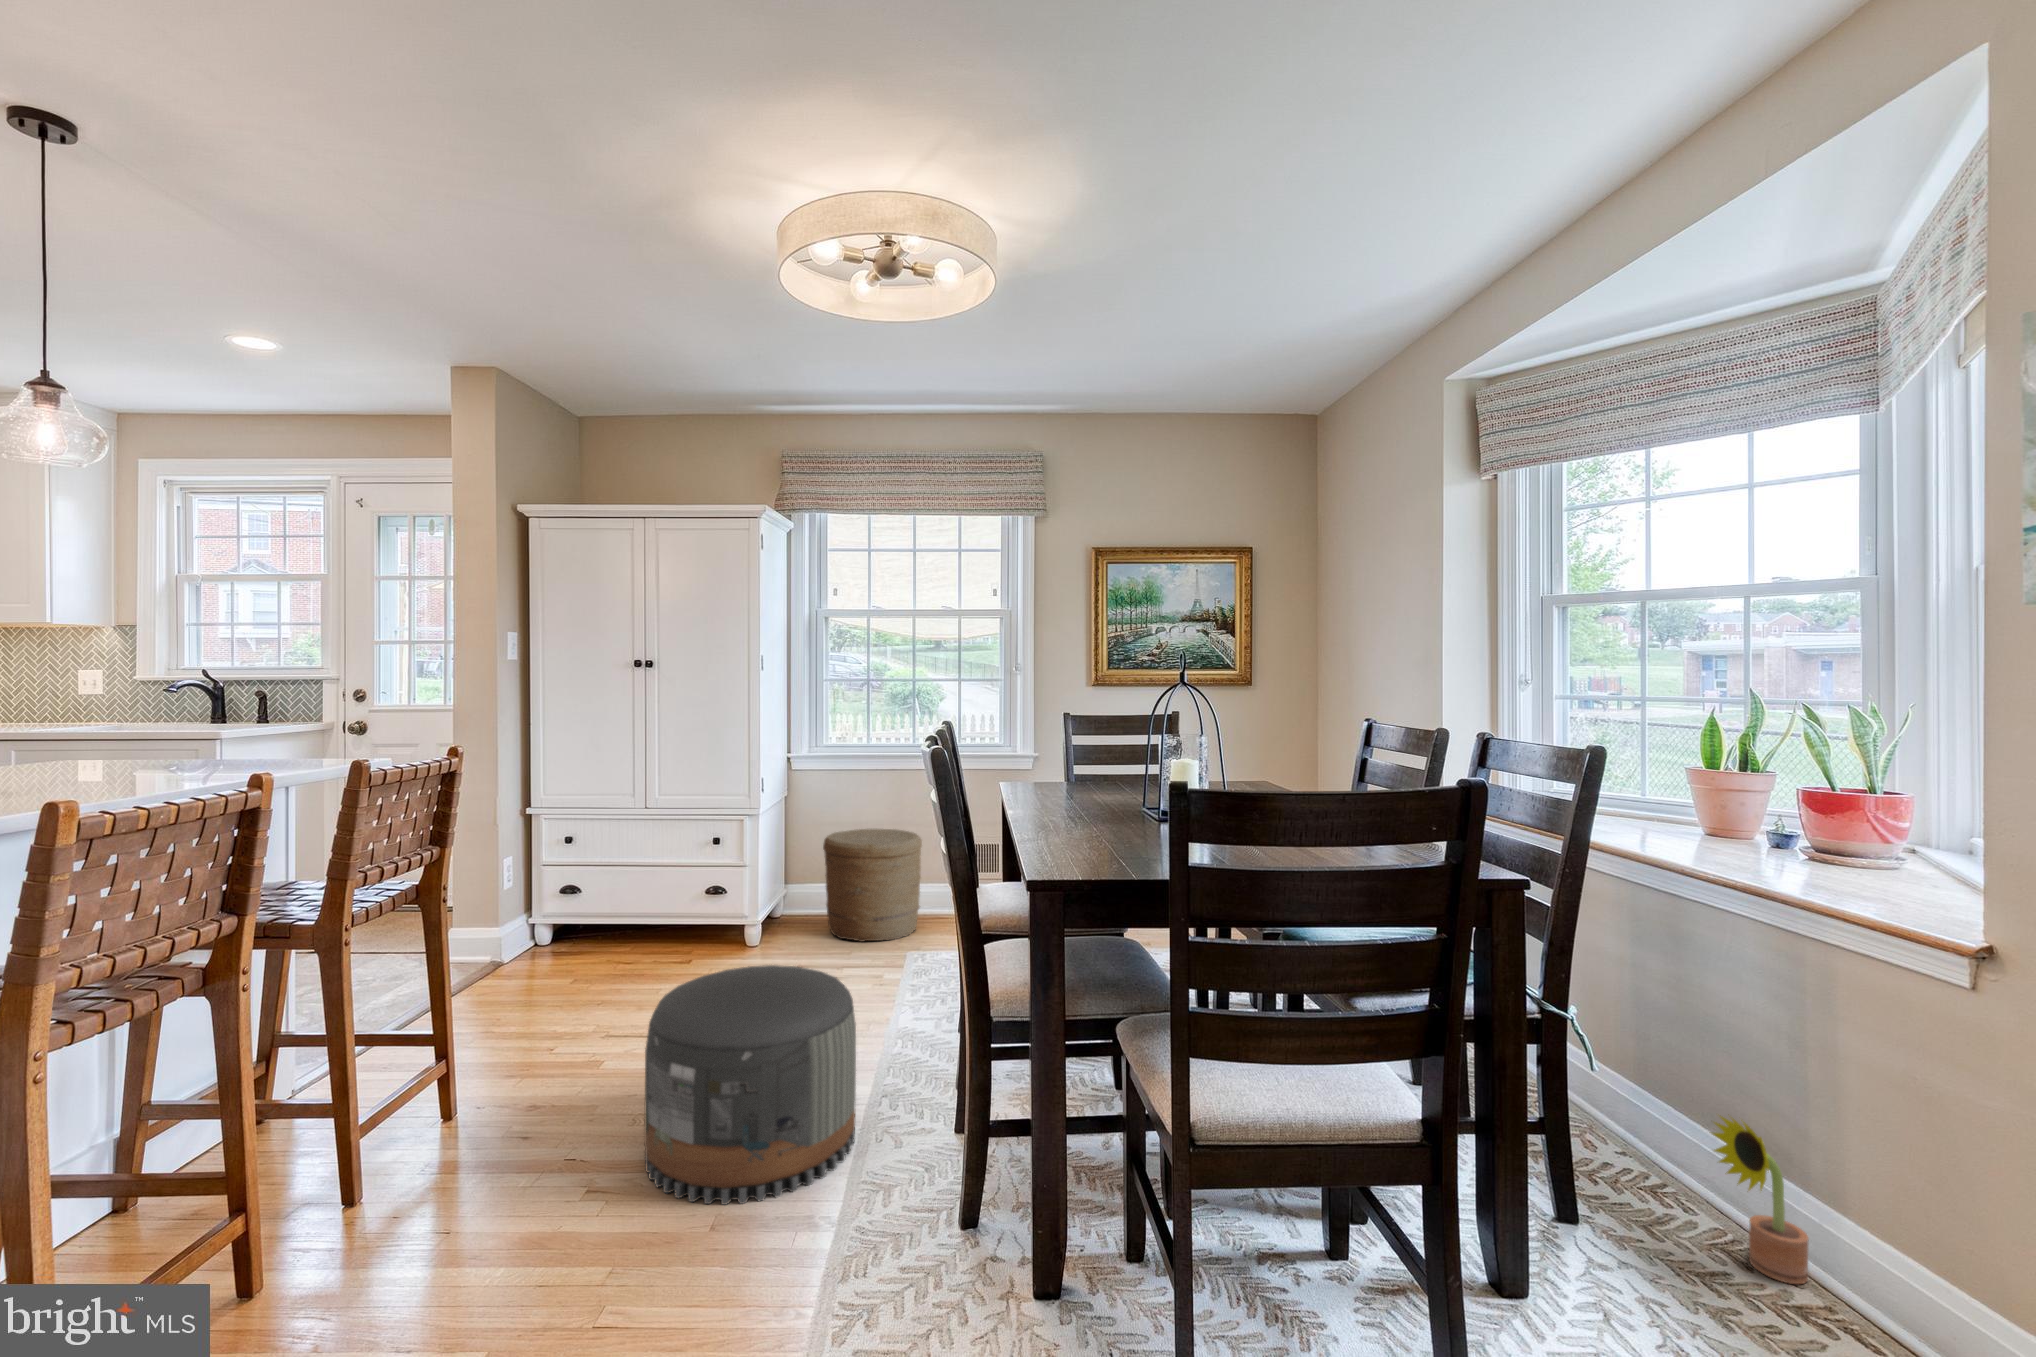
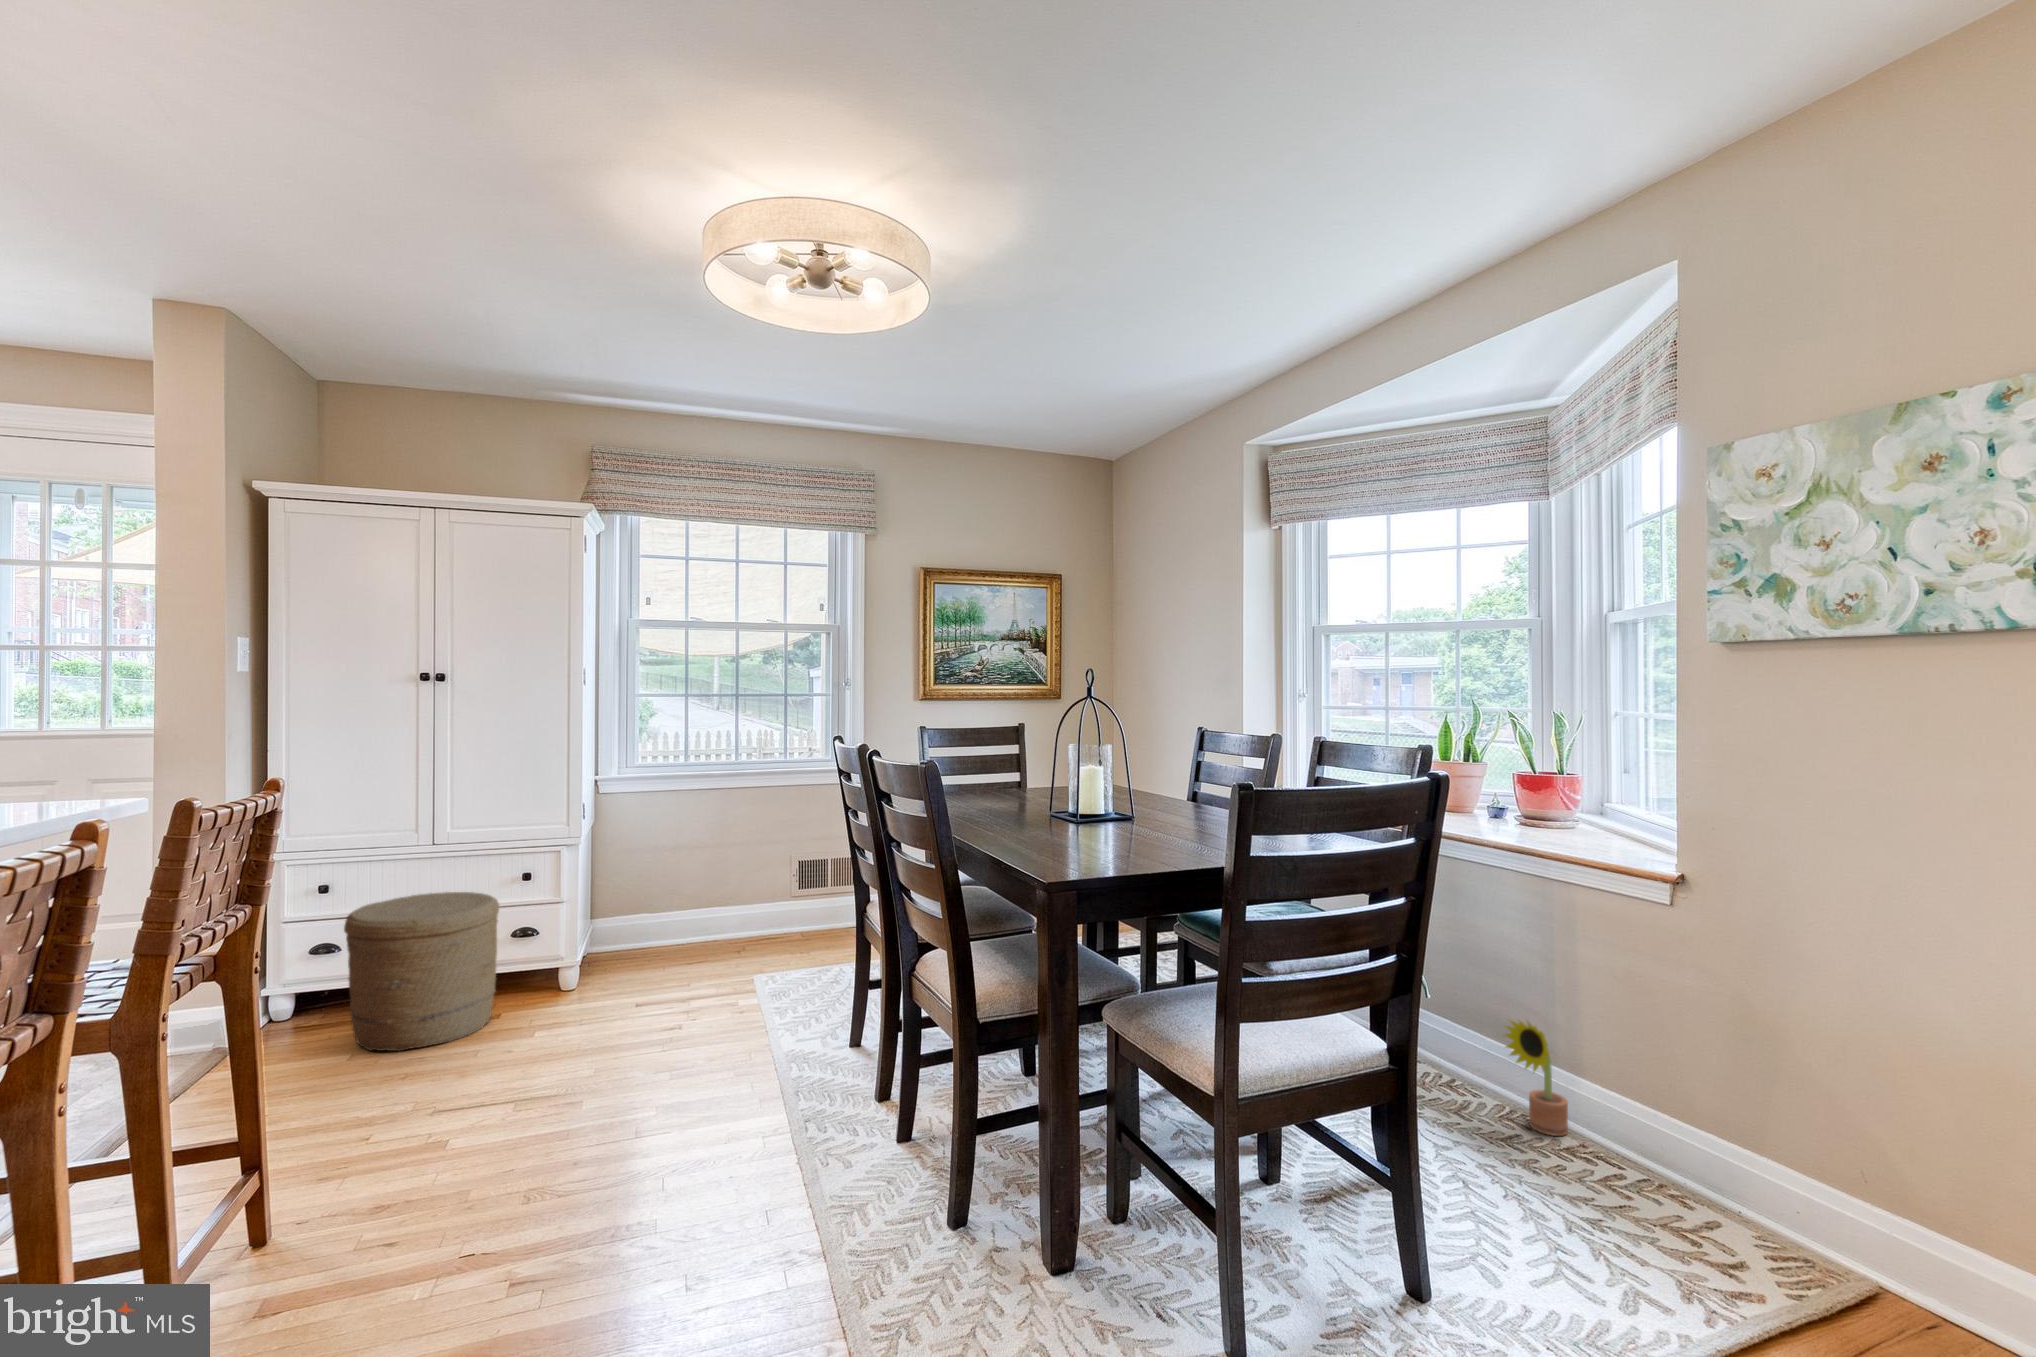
woven basket: present [823,829,922,942] -> present [344,892,499,1051]
pouf: present [644,965,856,1205] -> none [573,999,801,1263]

